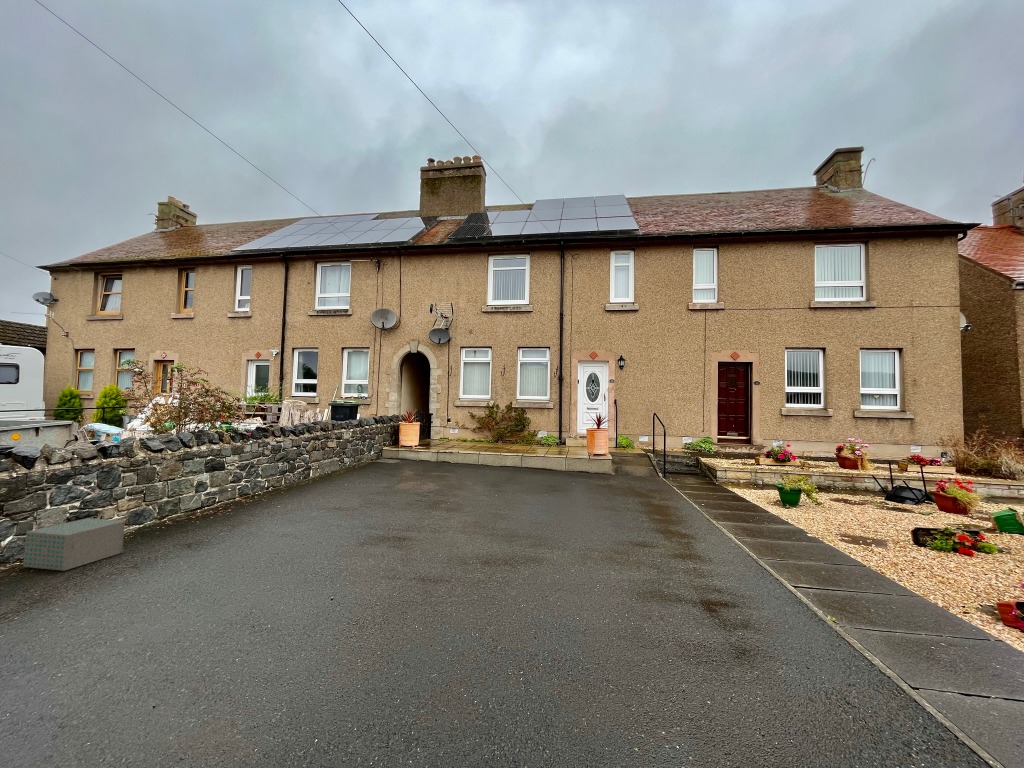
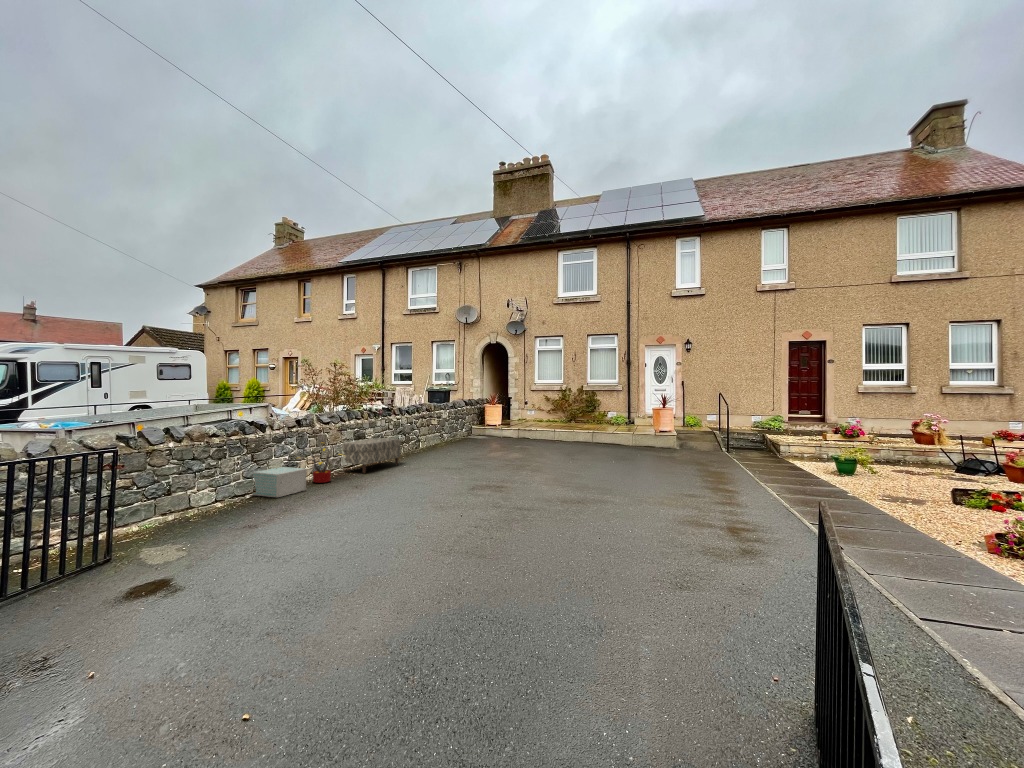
bench: none [196,467,285,518] -> present [343,438,401,474]
decorative plant: none [113,475,197,538] -> present [306,446,344,483]

